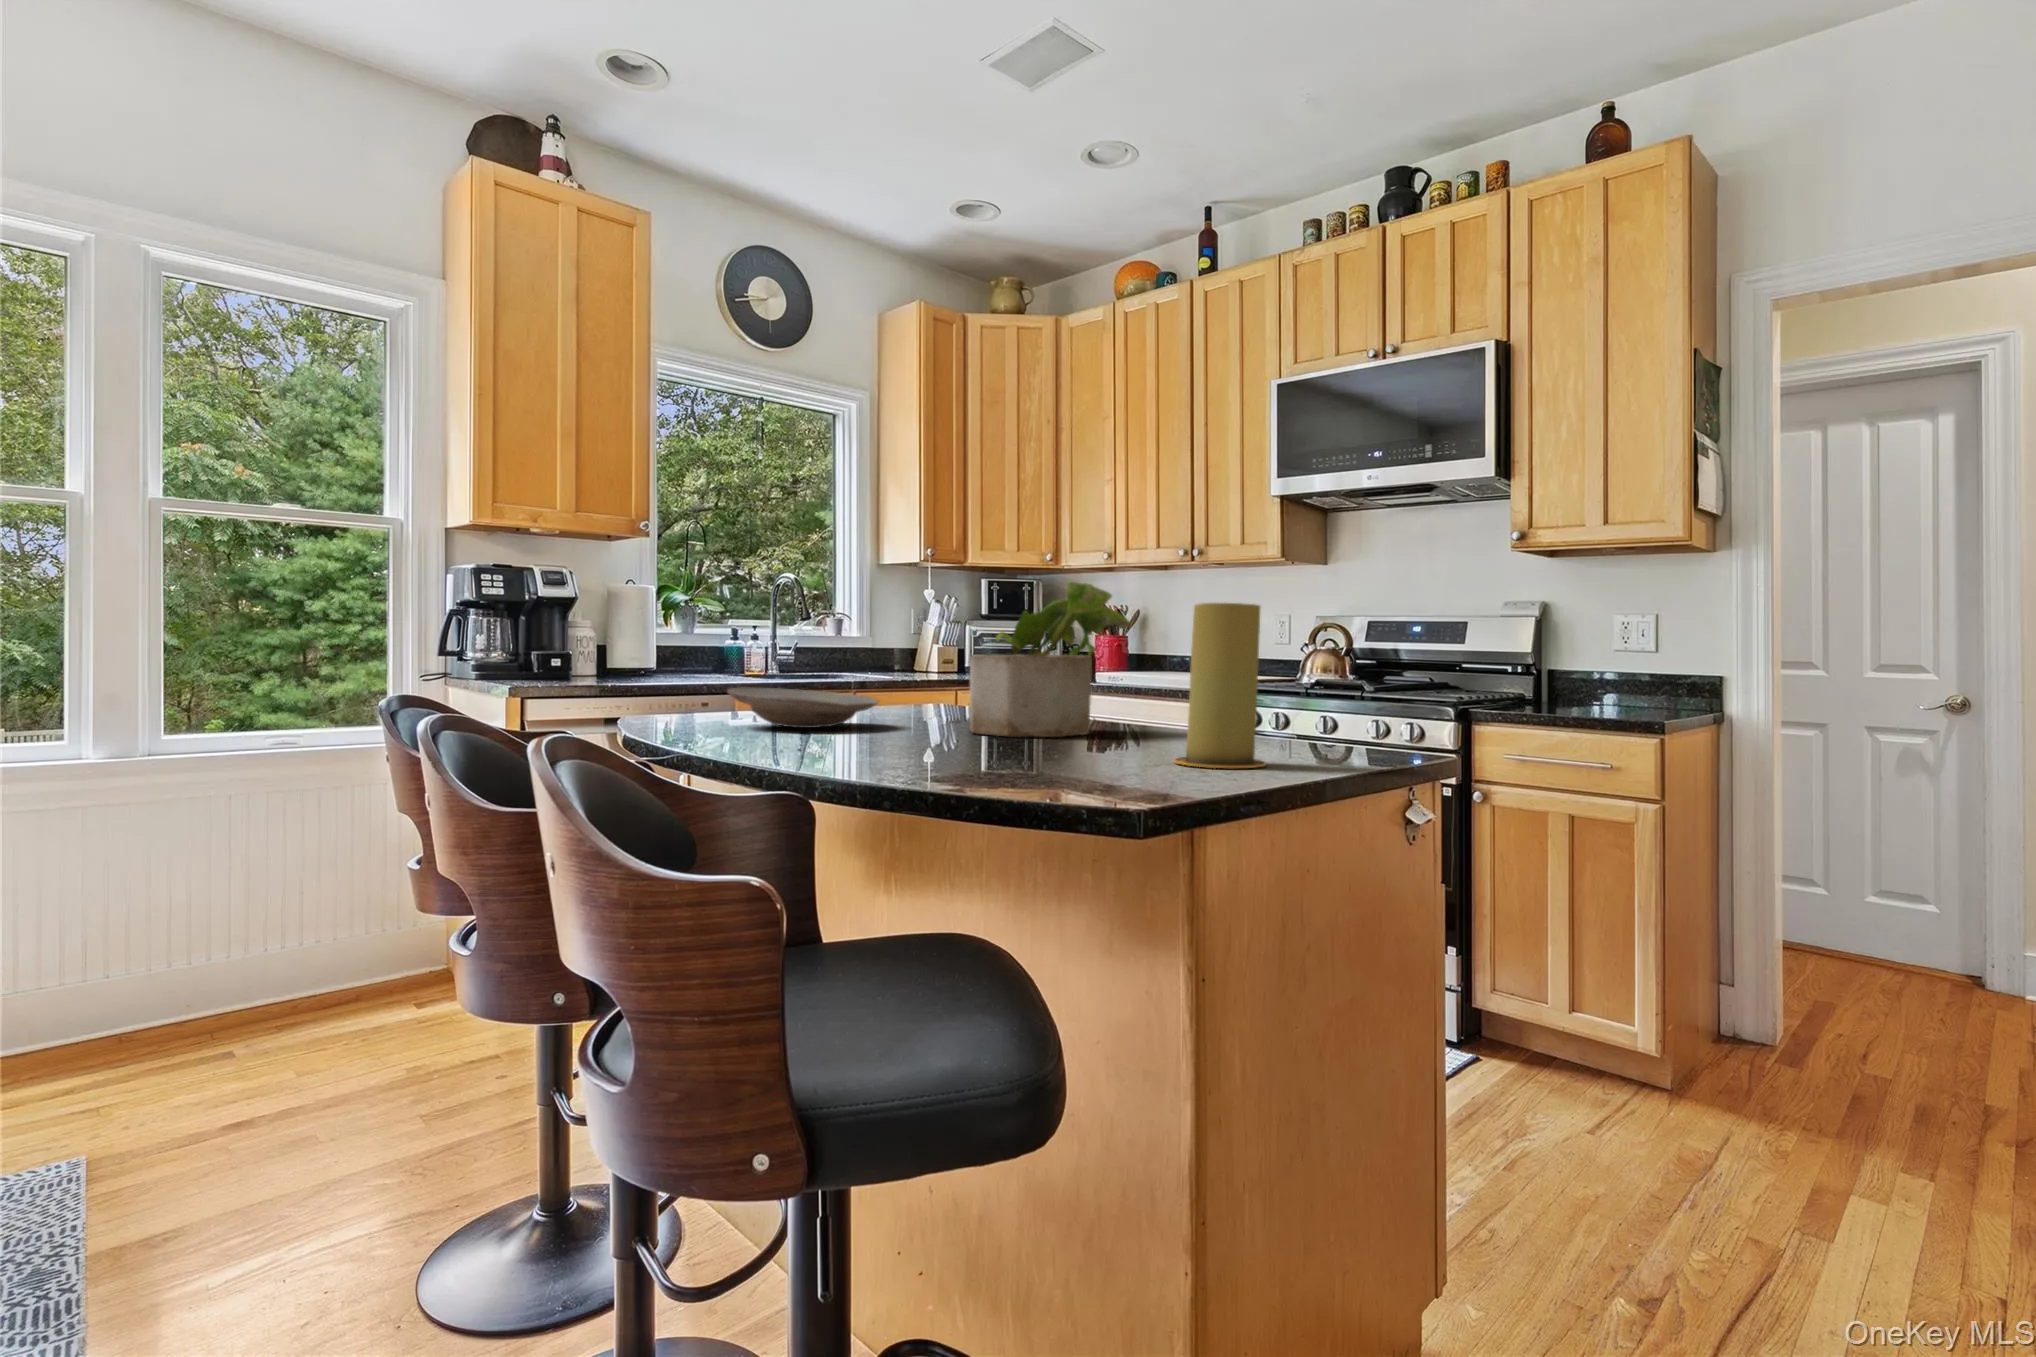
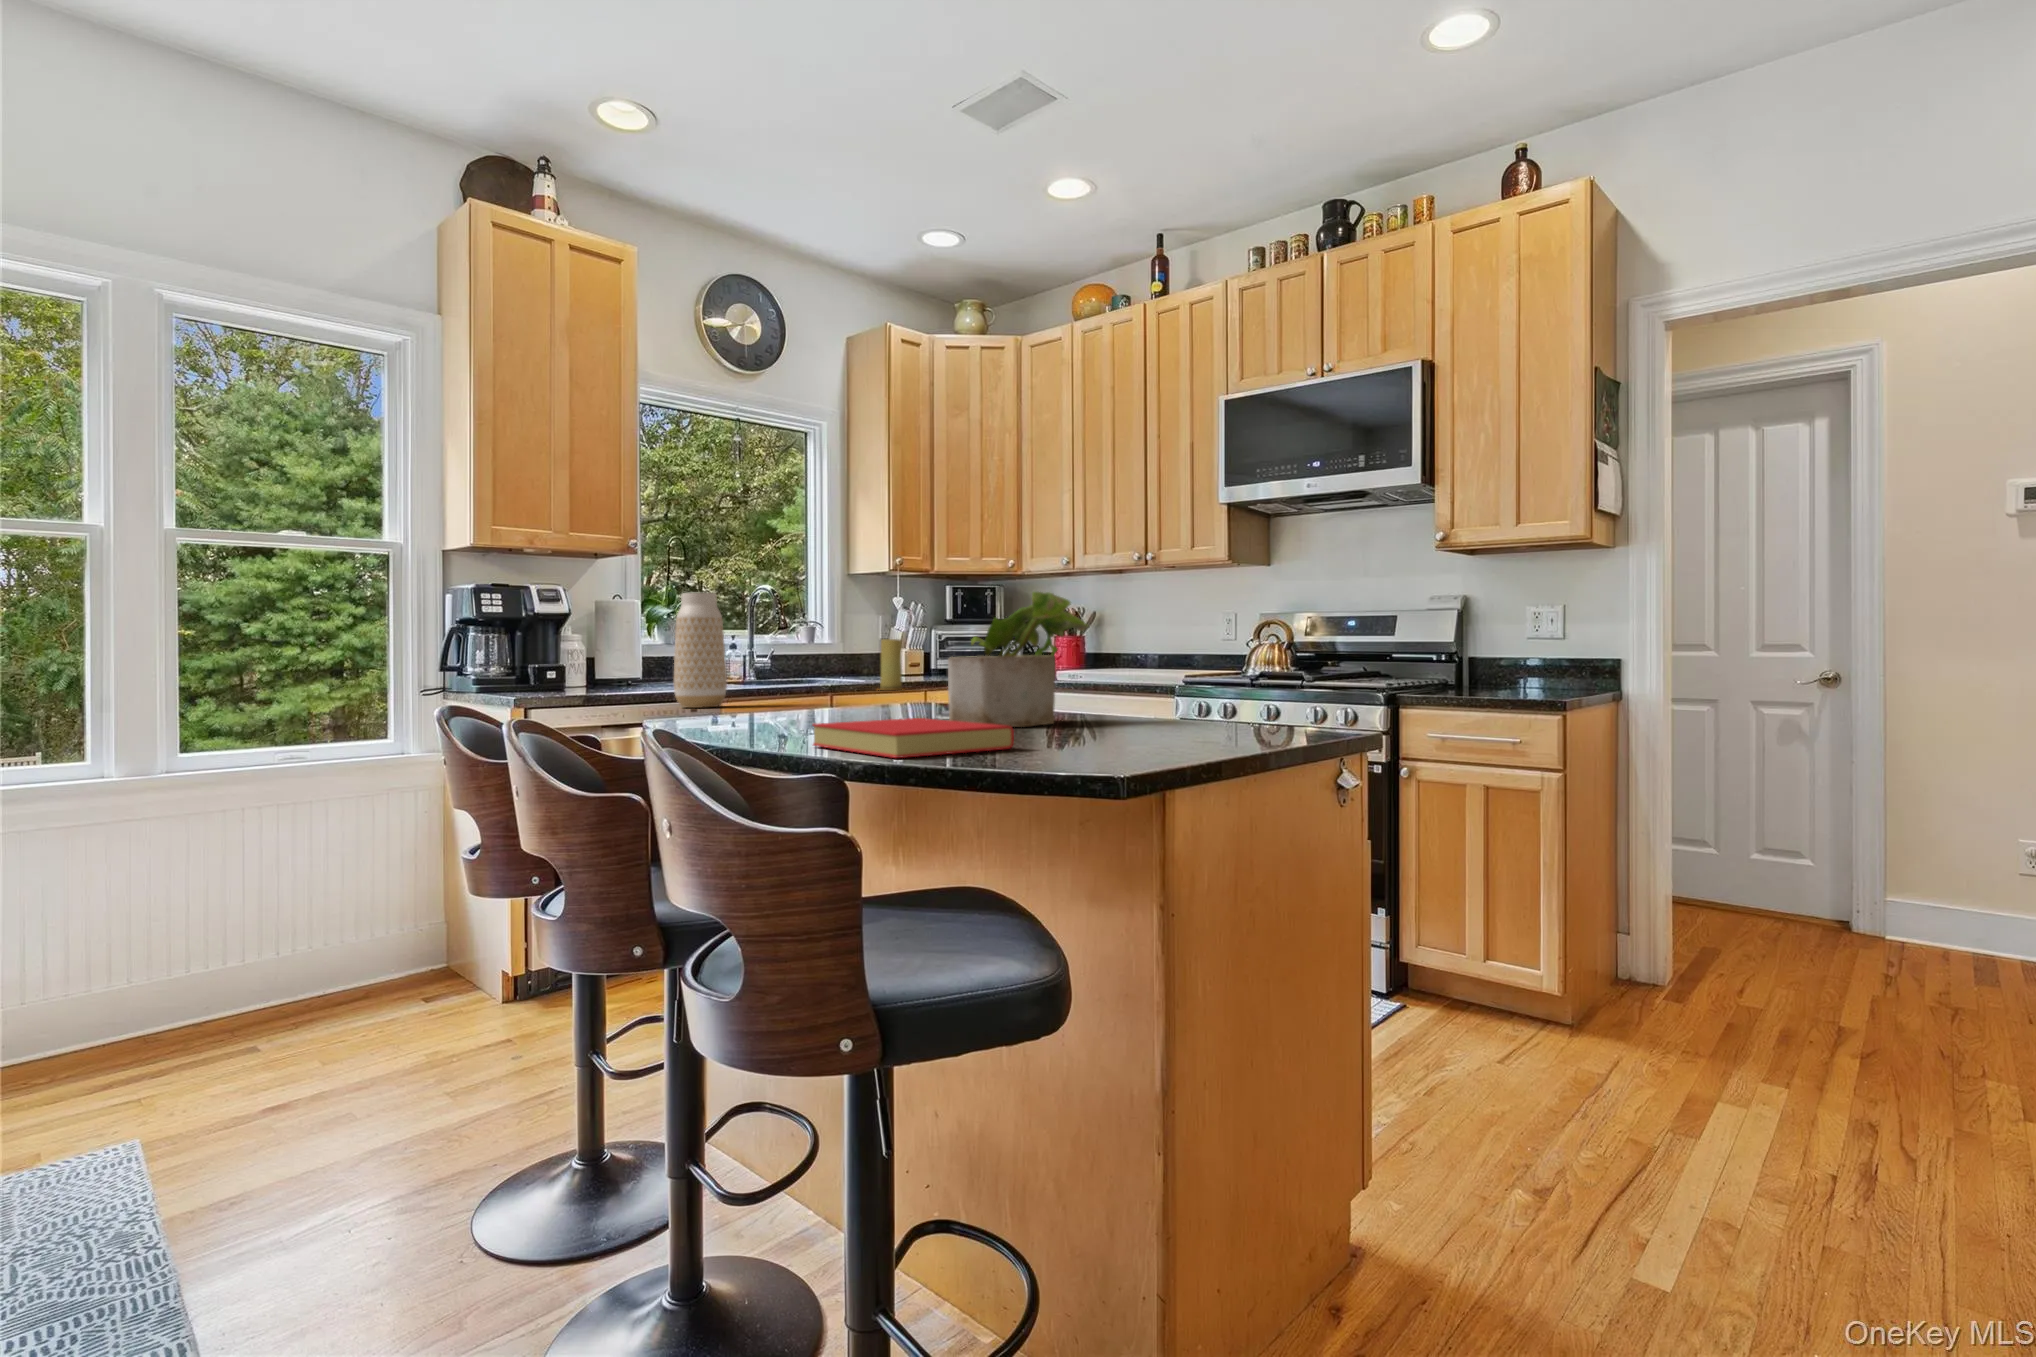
vase: none [678,578,736,703] -> present [674,593,727,708]
candle: present [1174,603,1266,768] -> present [880,639,902,690]
plate: present [727,687,879,728] -> none [733,691,868,725]
book: none [802,725,1039,776] -> present [813,718,1014,758]

